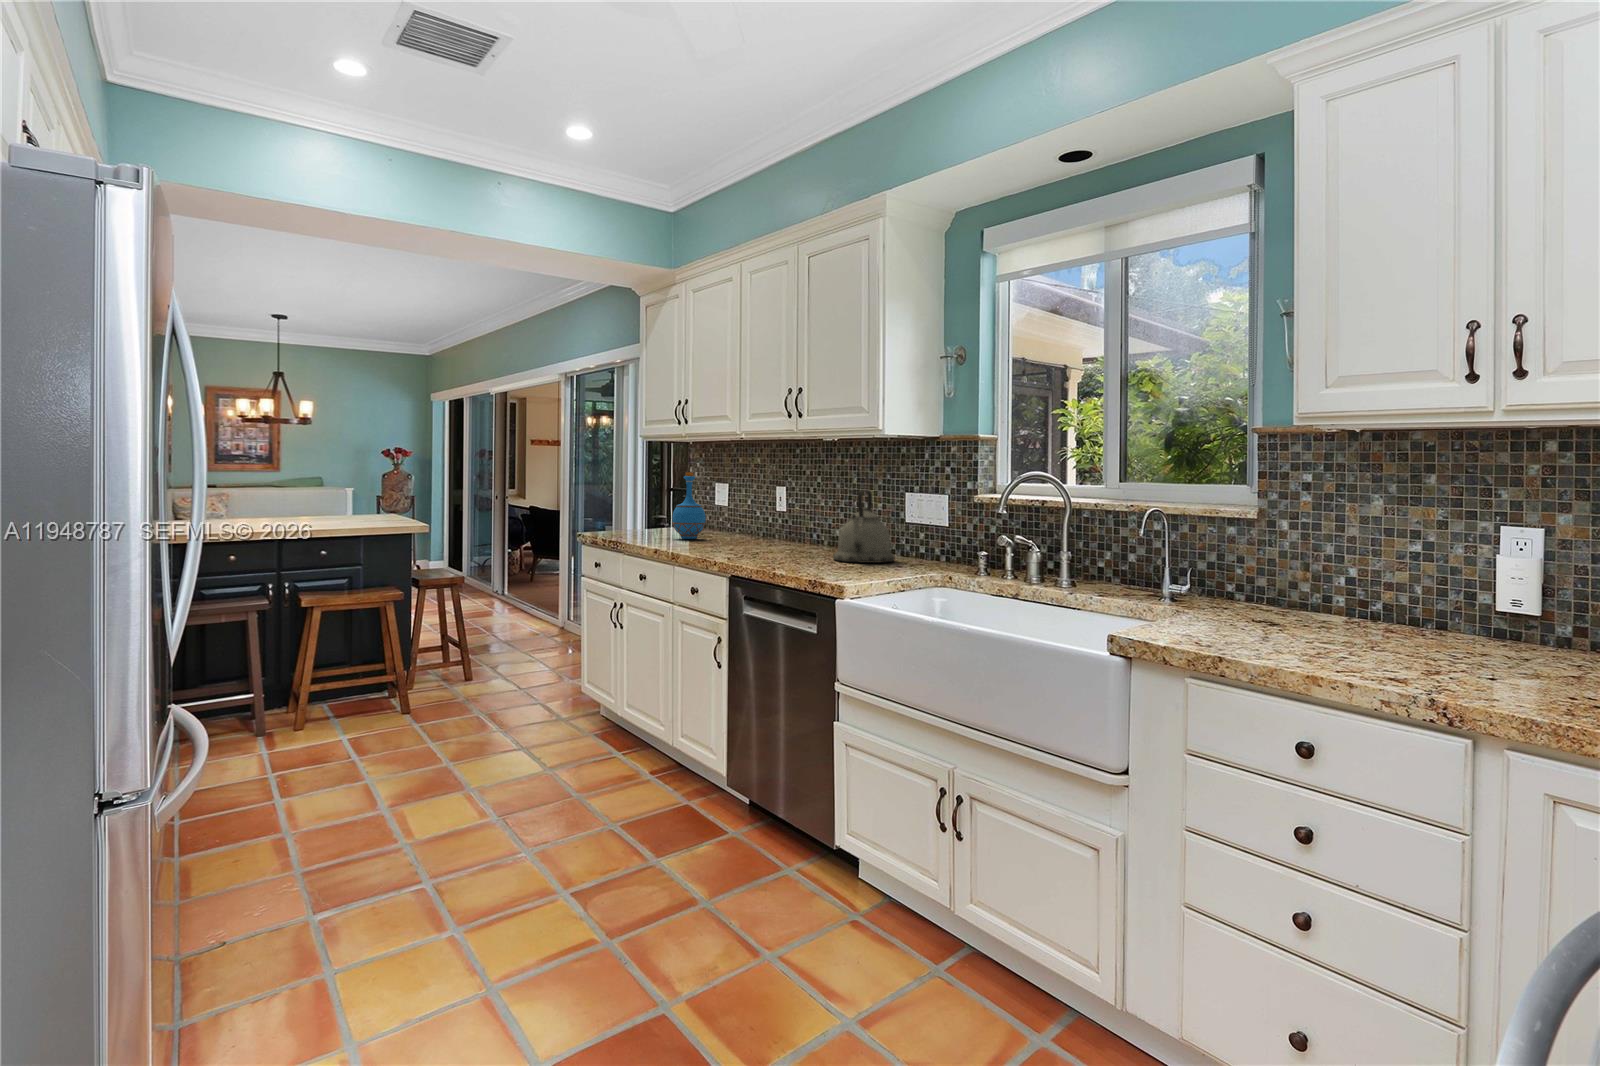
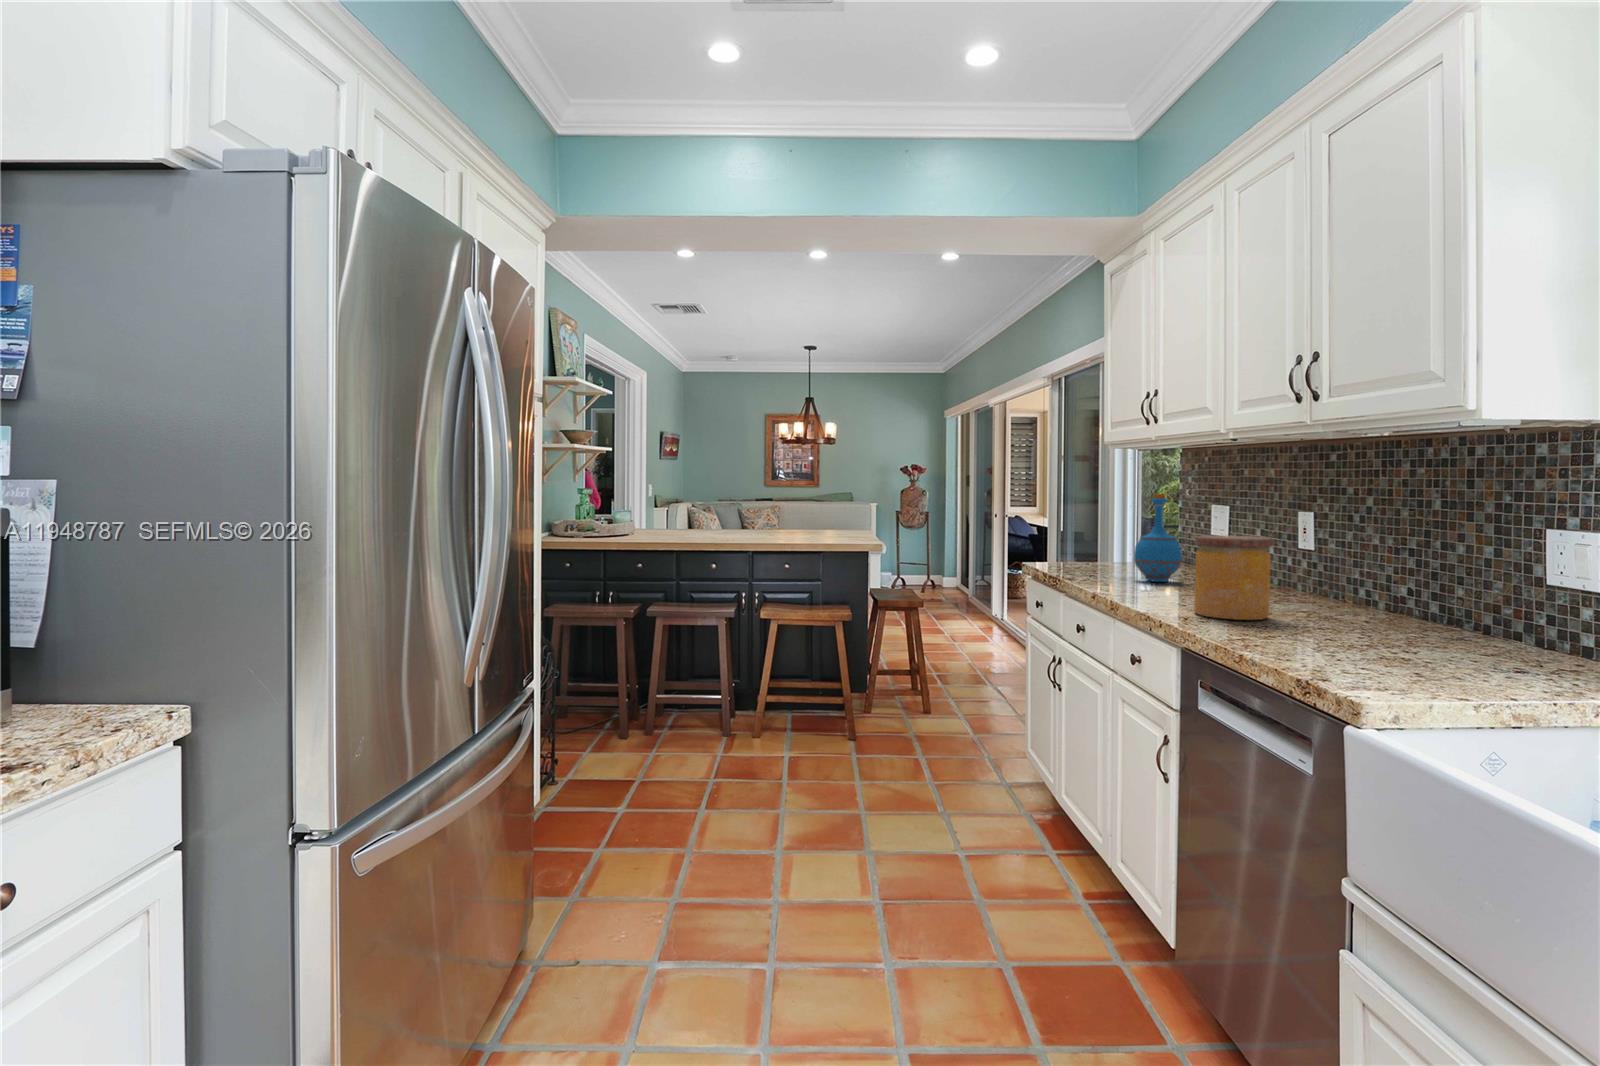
kettle: present [833,490,895,563] -> none [1372,526,1513,657]
jar: none [731,499,776,555] -> present [1194,535,1272,620]

